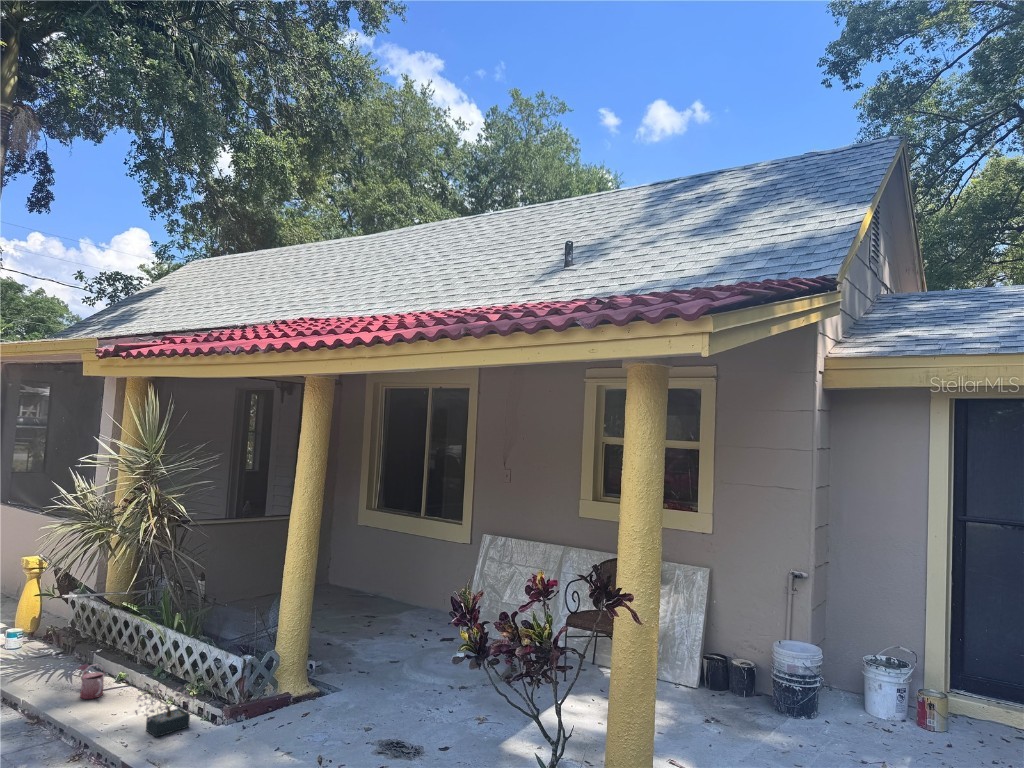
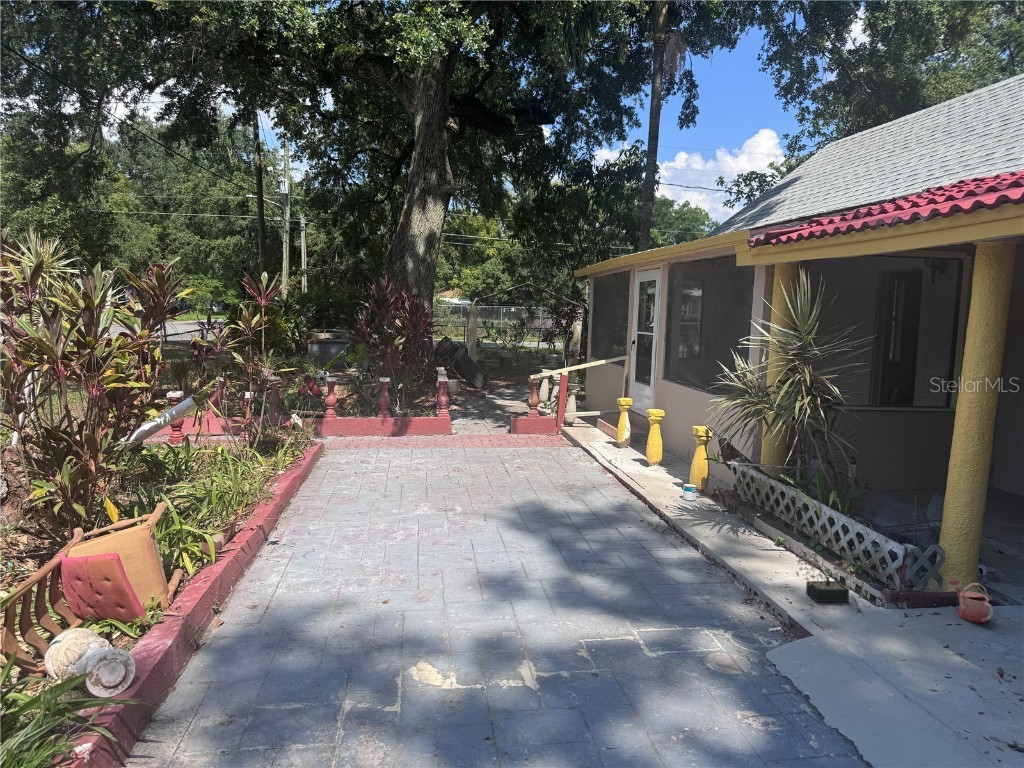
watering can: present [79,664,105,699] -> present [949,579,993,623]

